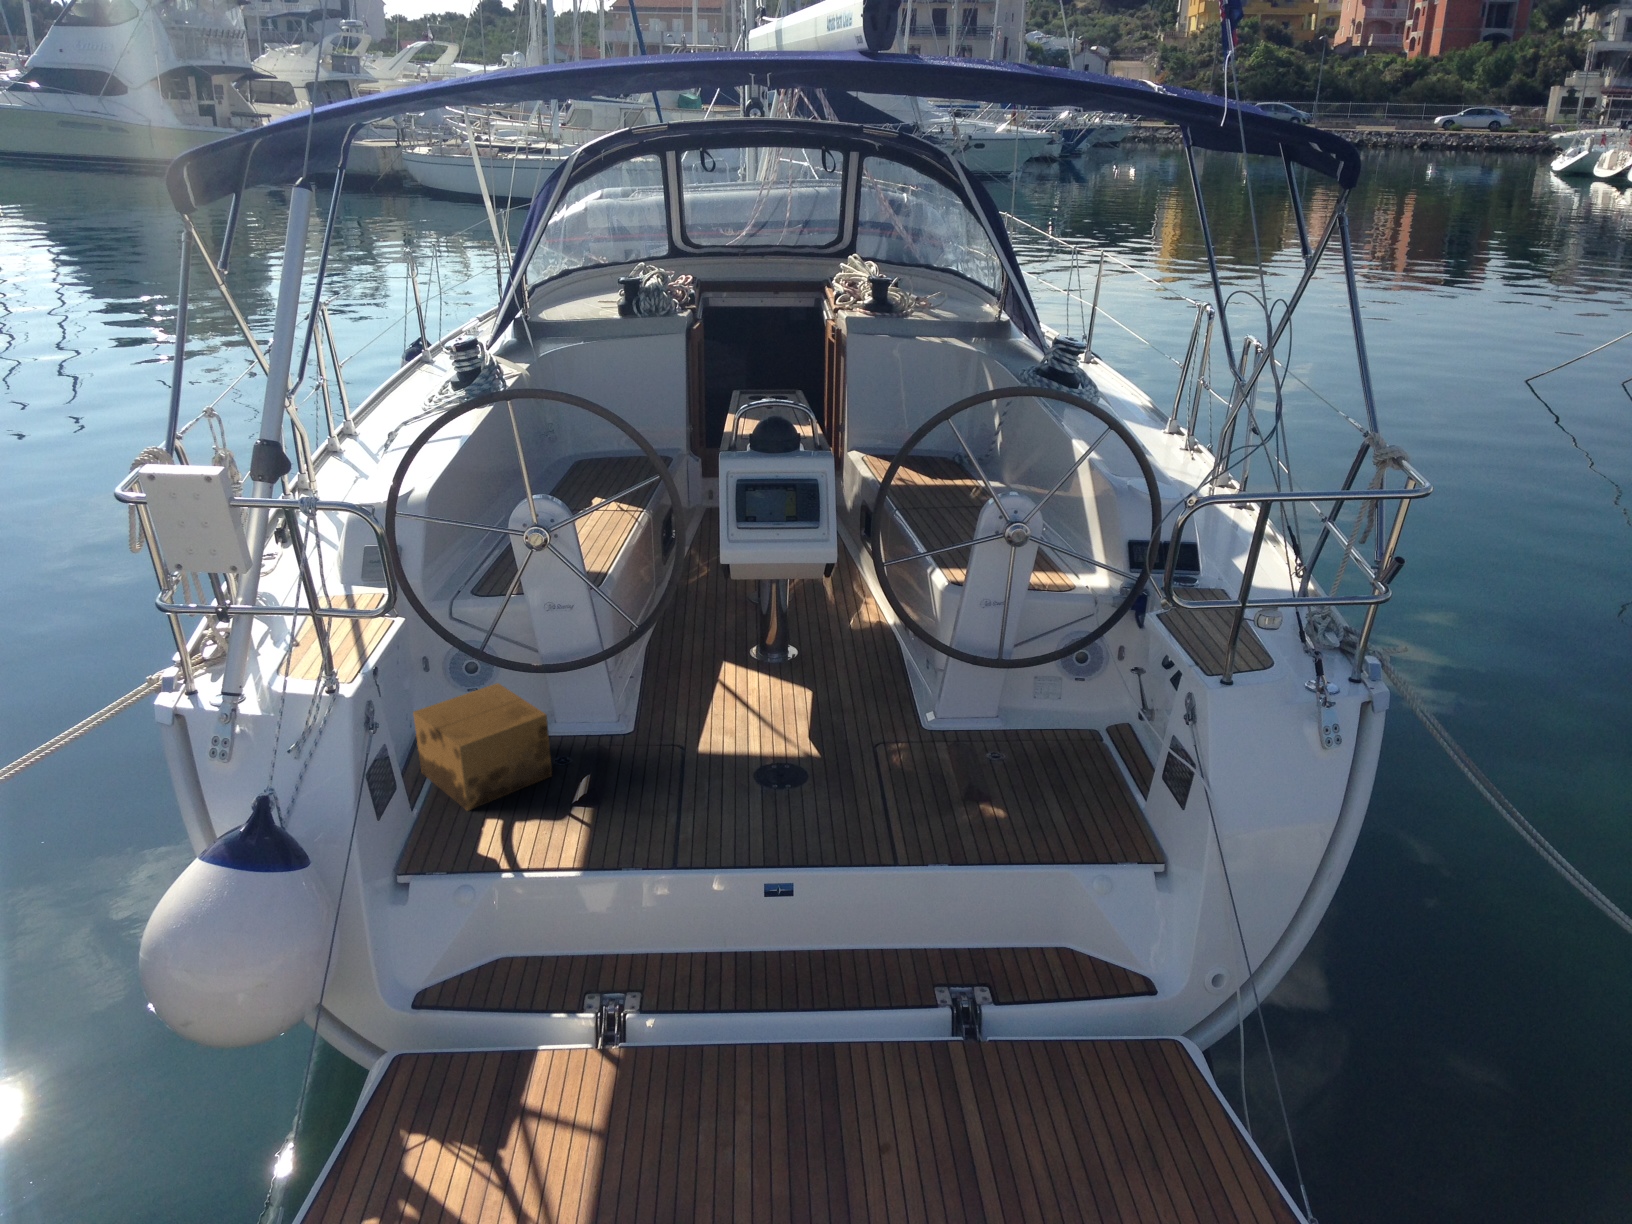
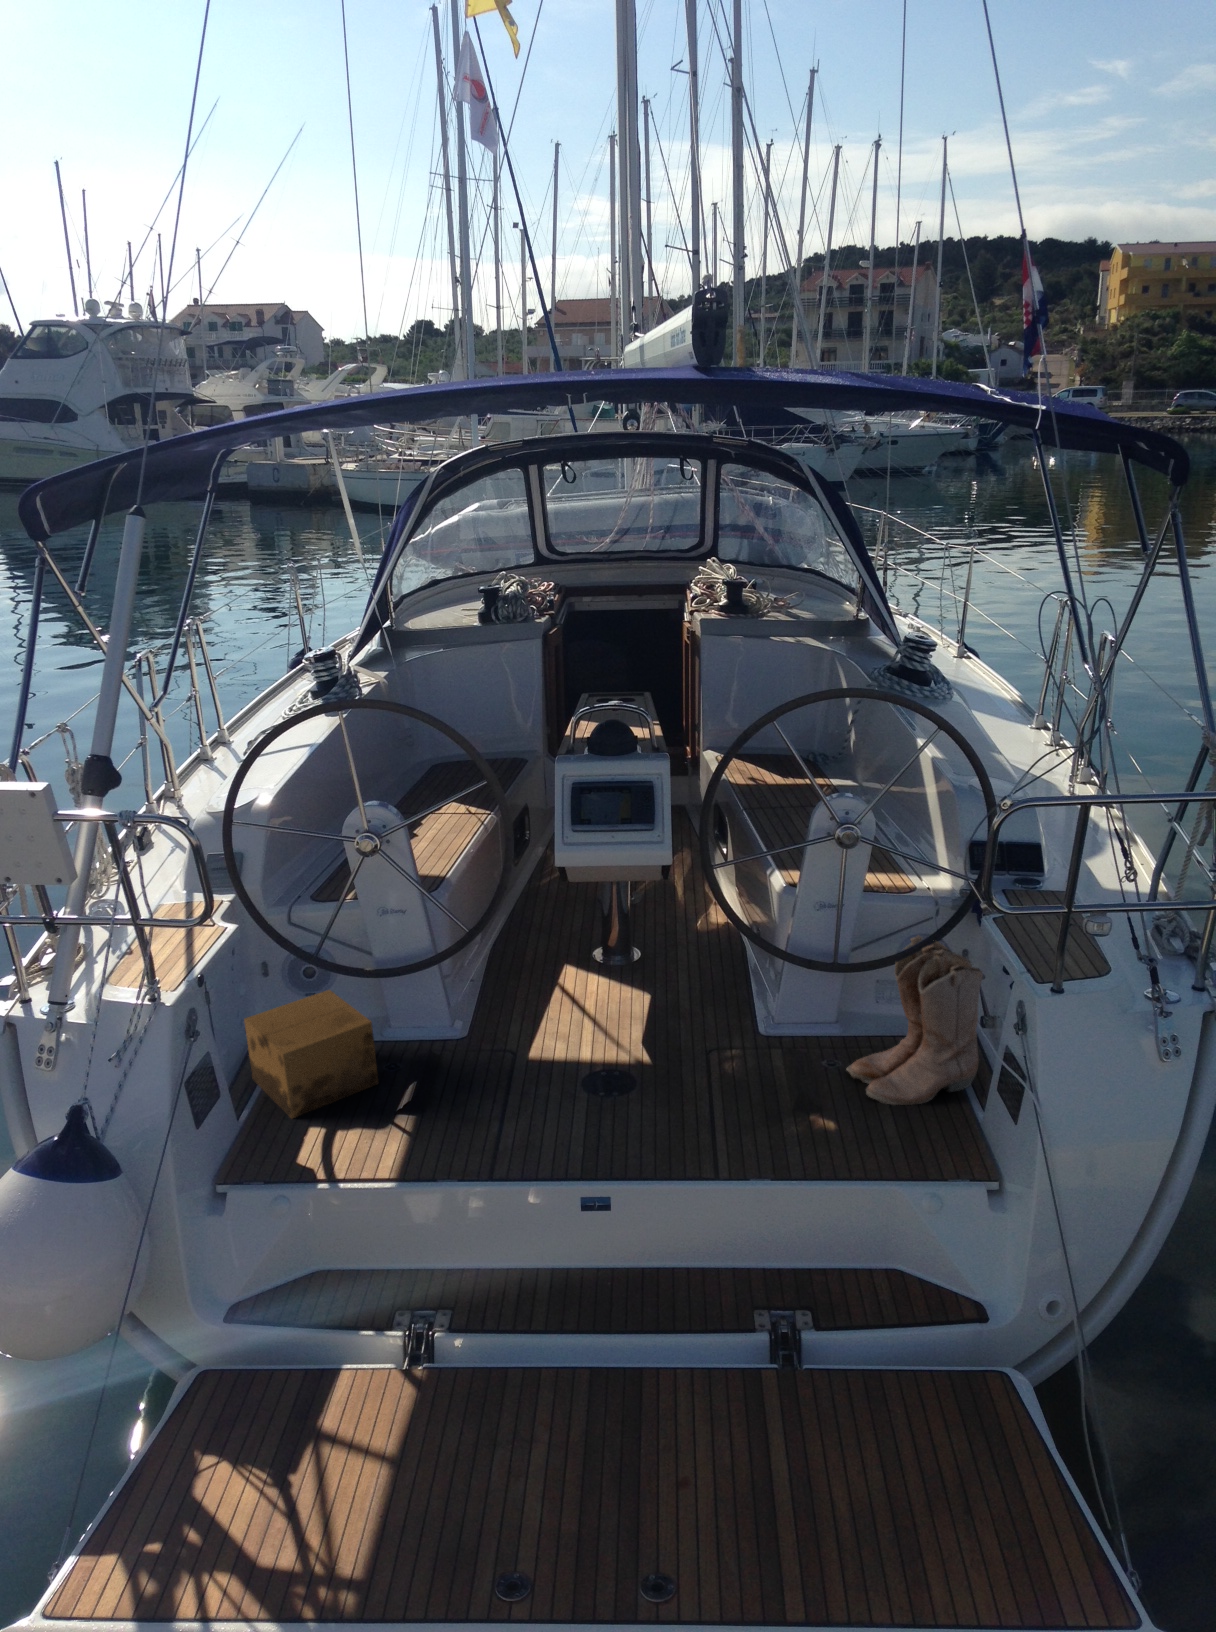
boots: none [1009,631,1146,792] -> present [847,935,983,1105]

